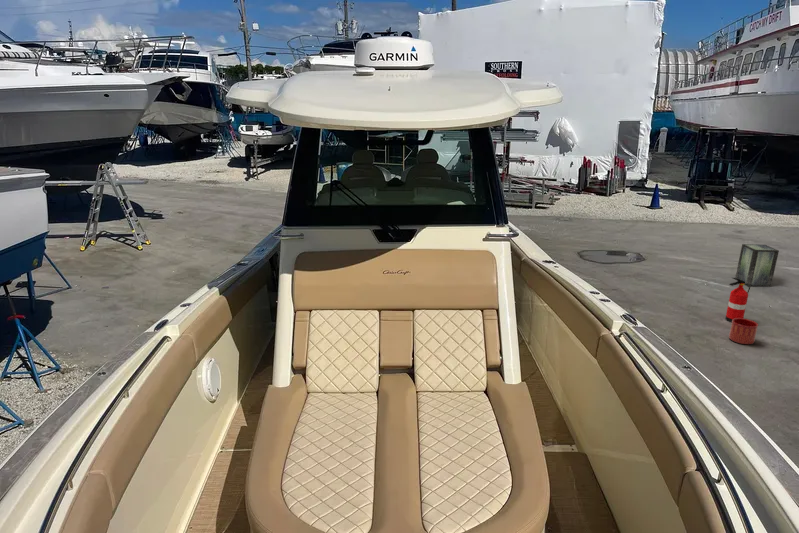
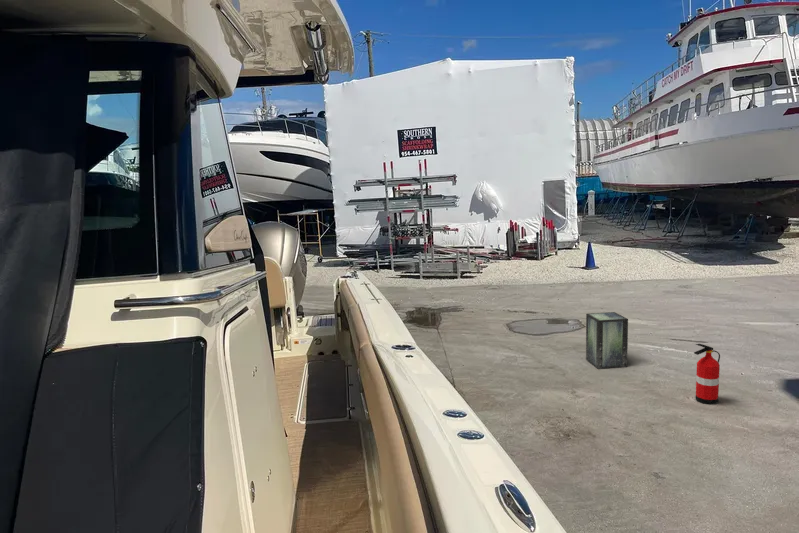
storage box: present [736,244,779,287] -> present [586,312,628,369]
planter: present [729,318,758,344] -> none [706,399,743,436]

